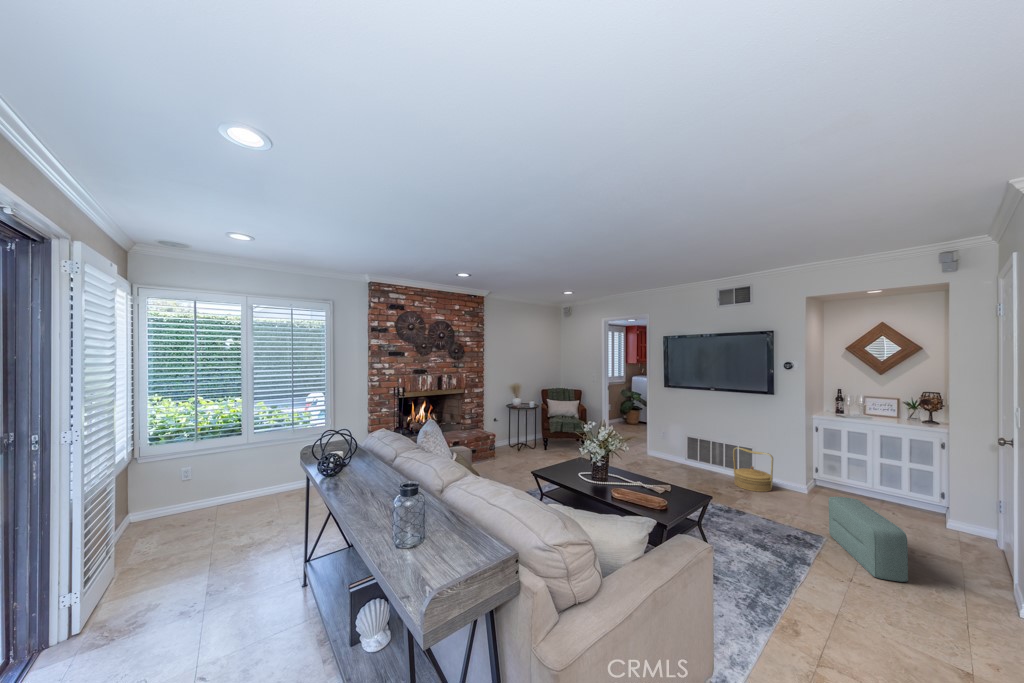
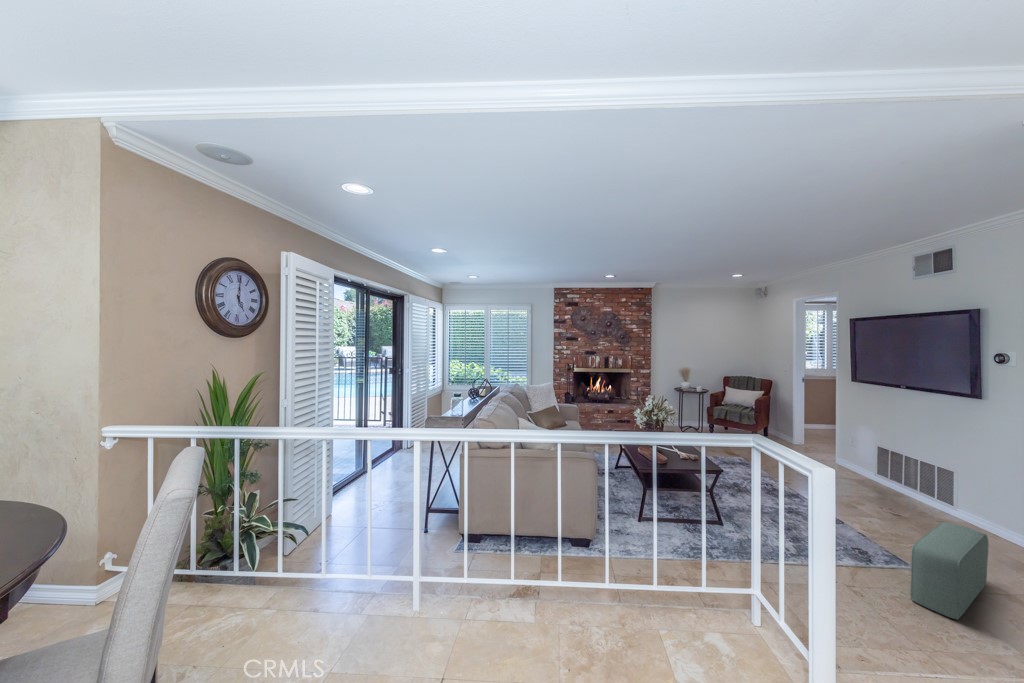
woven basket: present [733,447,773,492] -> none [904,463,969,525]

